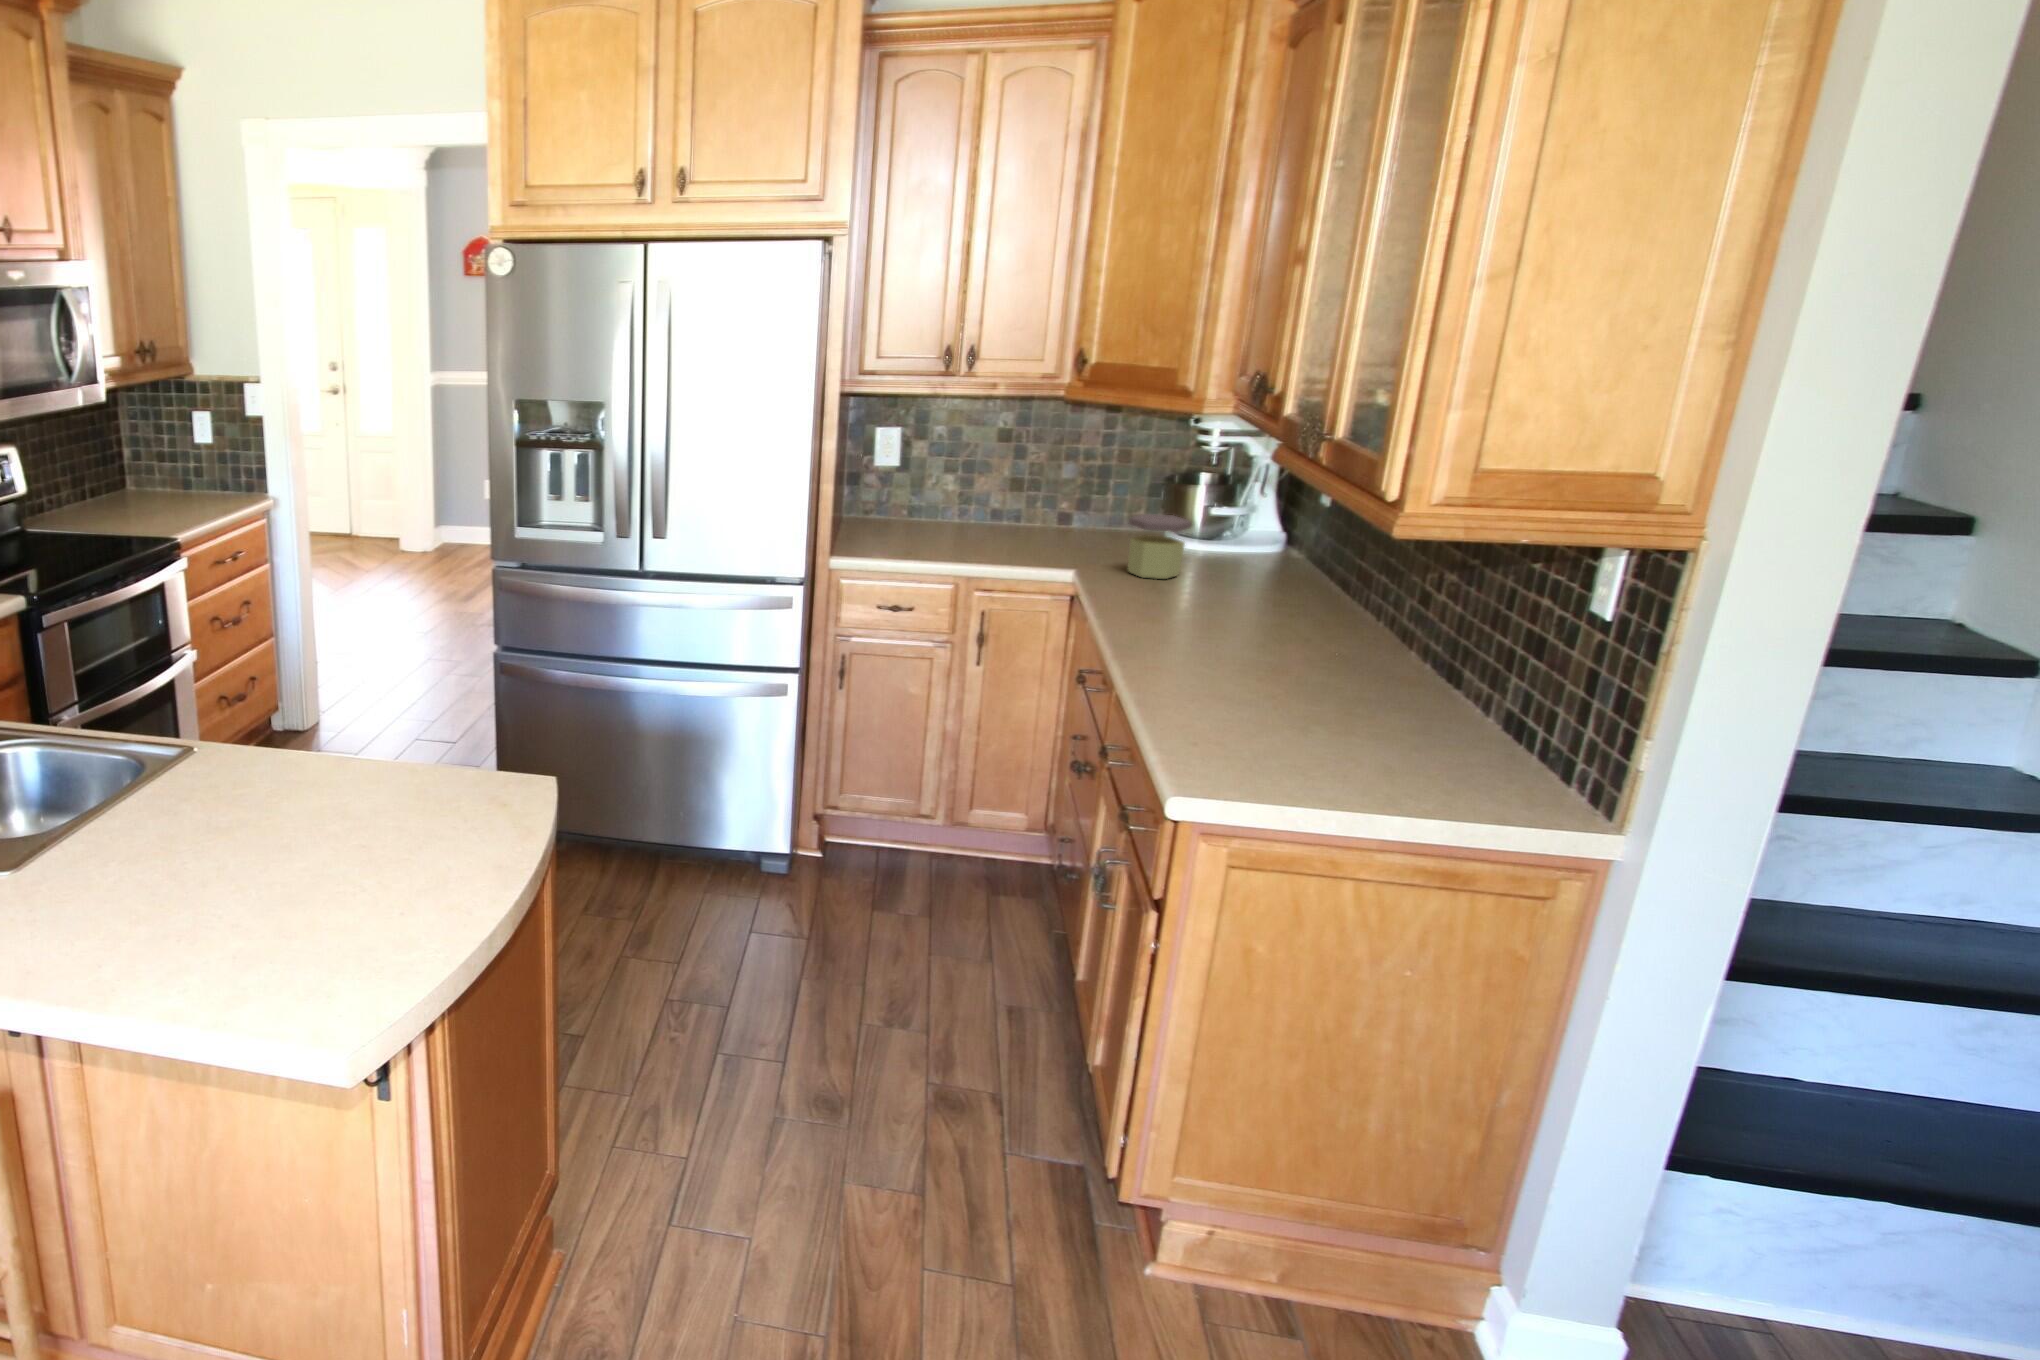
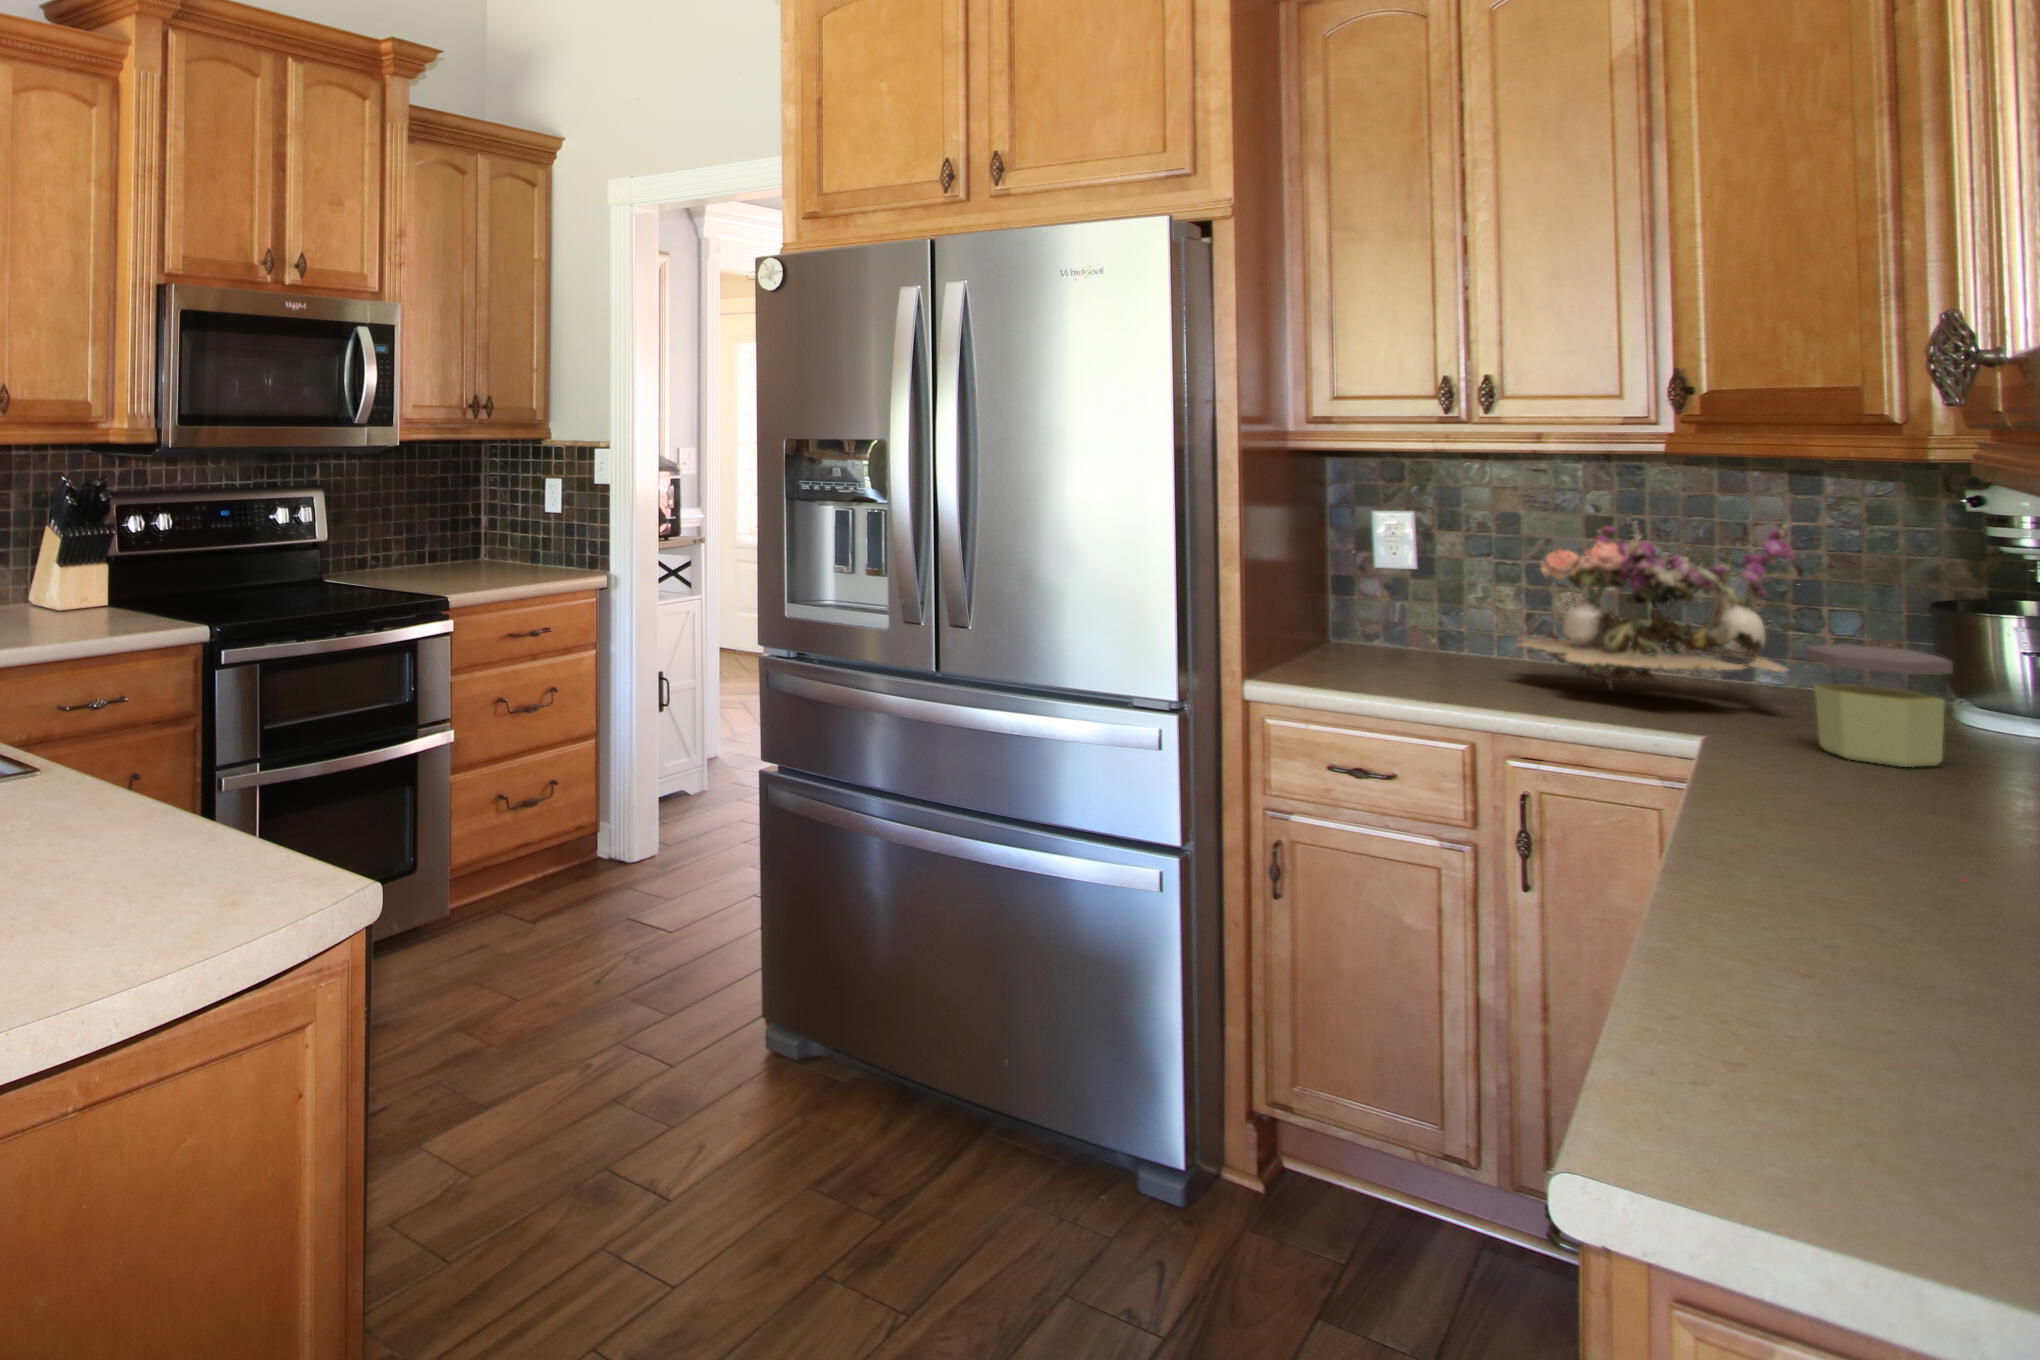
flower arrangement: none [967,439,1115,542] -> present [1519,525,1794,688]

